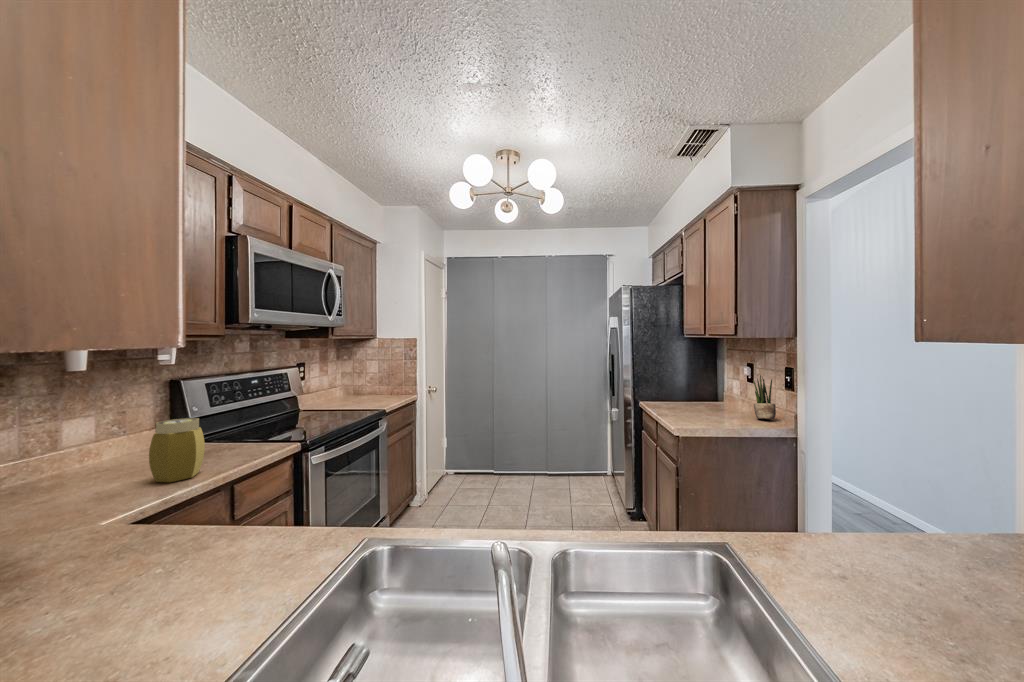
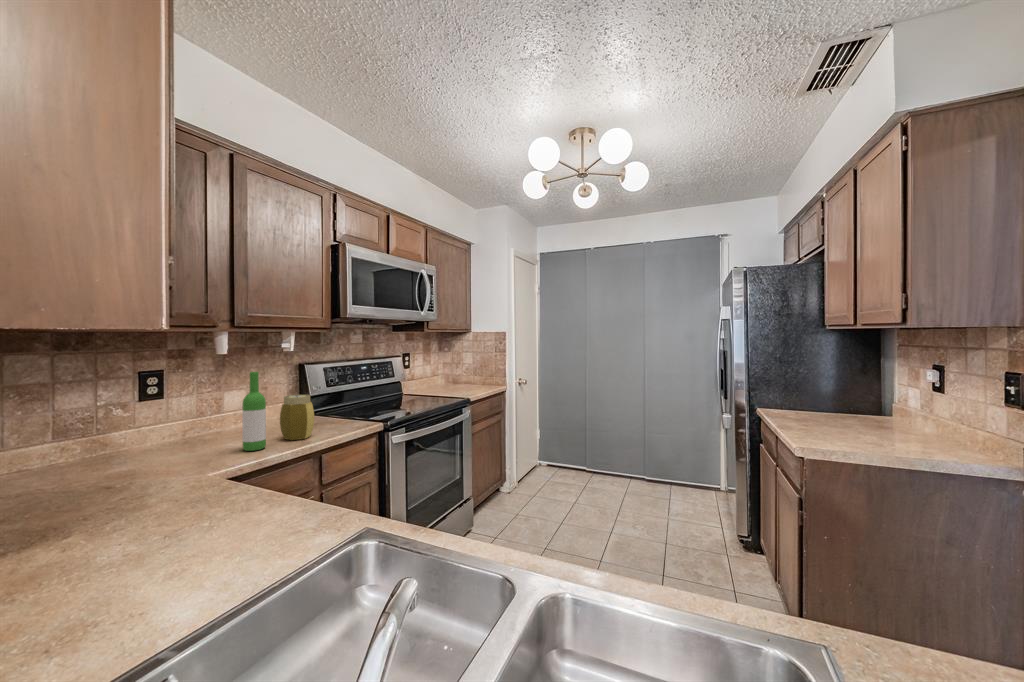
potted plant: present [753,375,776,419] -> none [905,382,938,443]
wine bottle: none [85,391,129,509] -> present [242,372,266,451]

